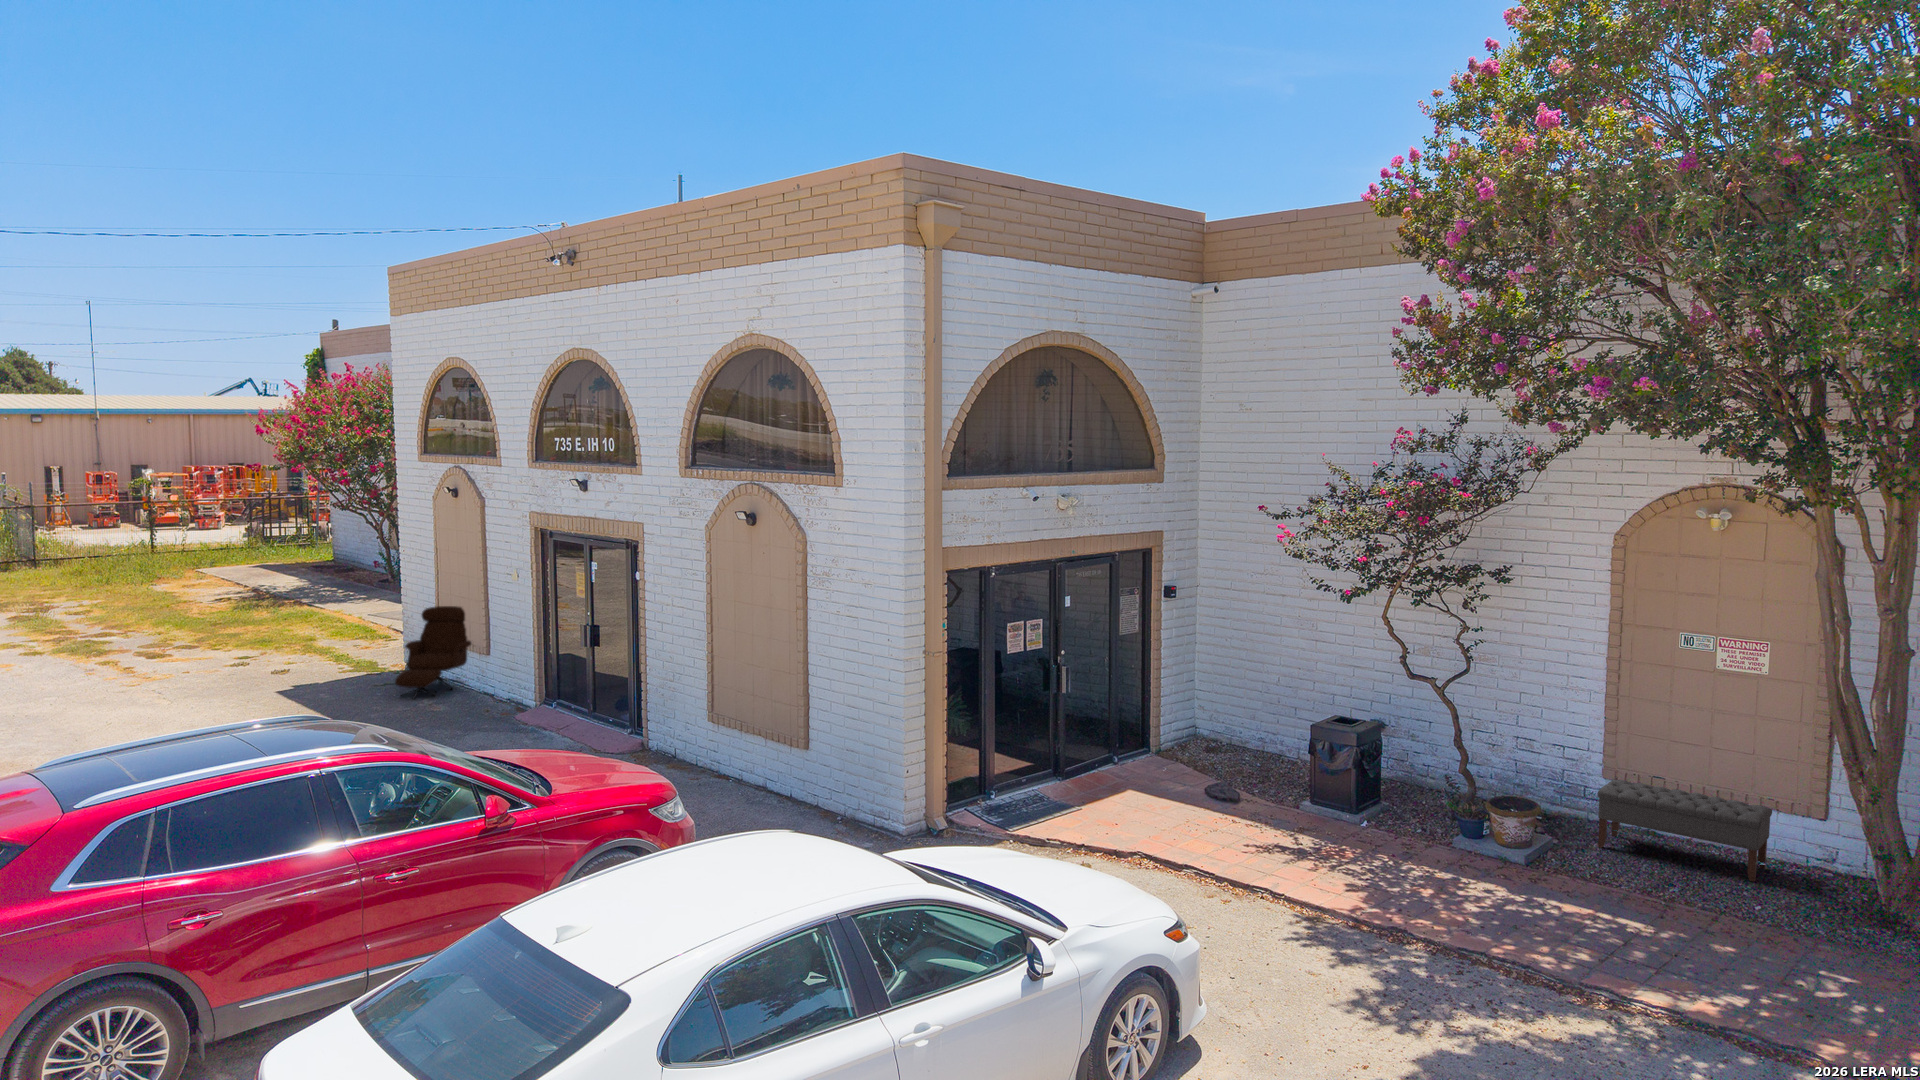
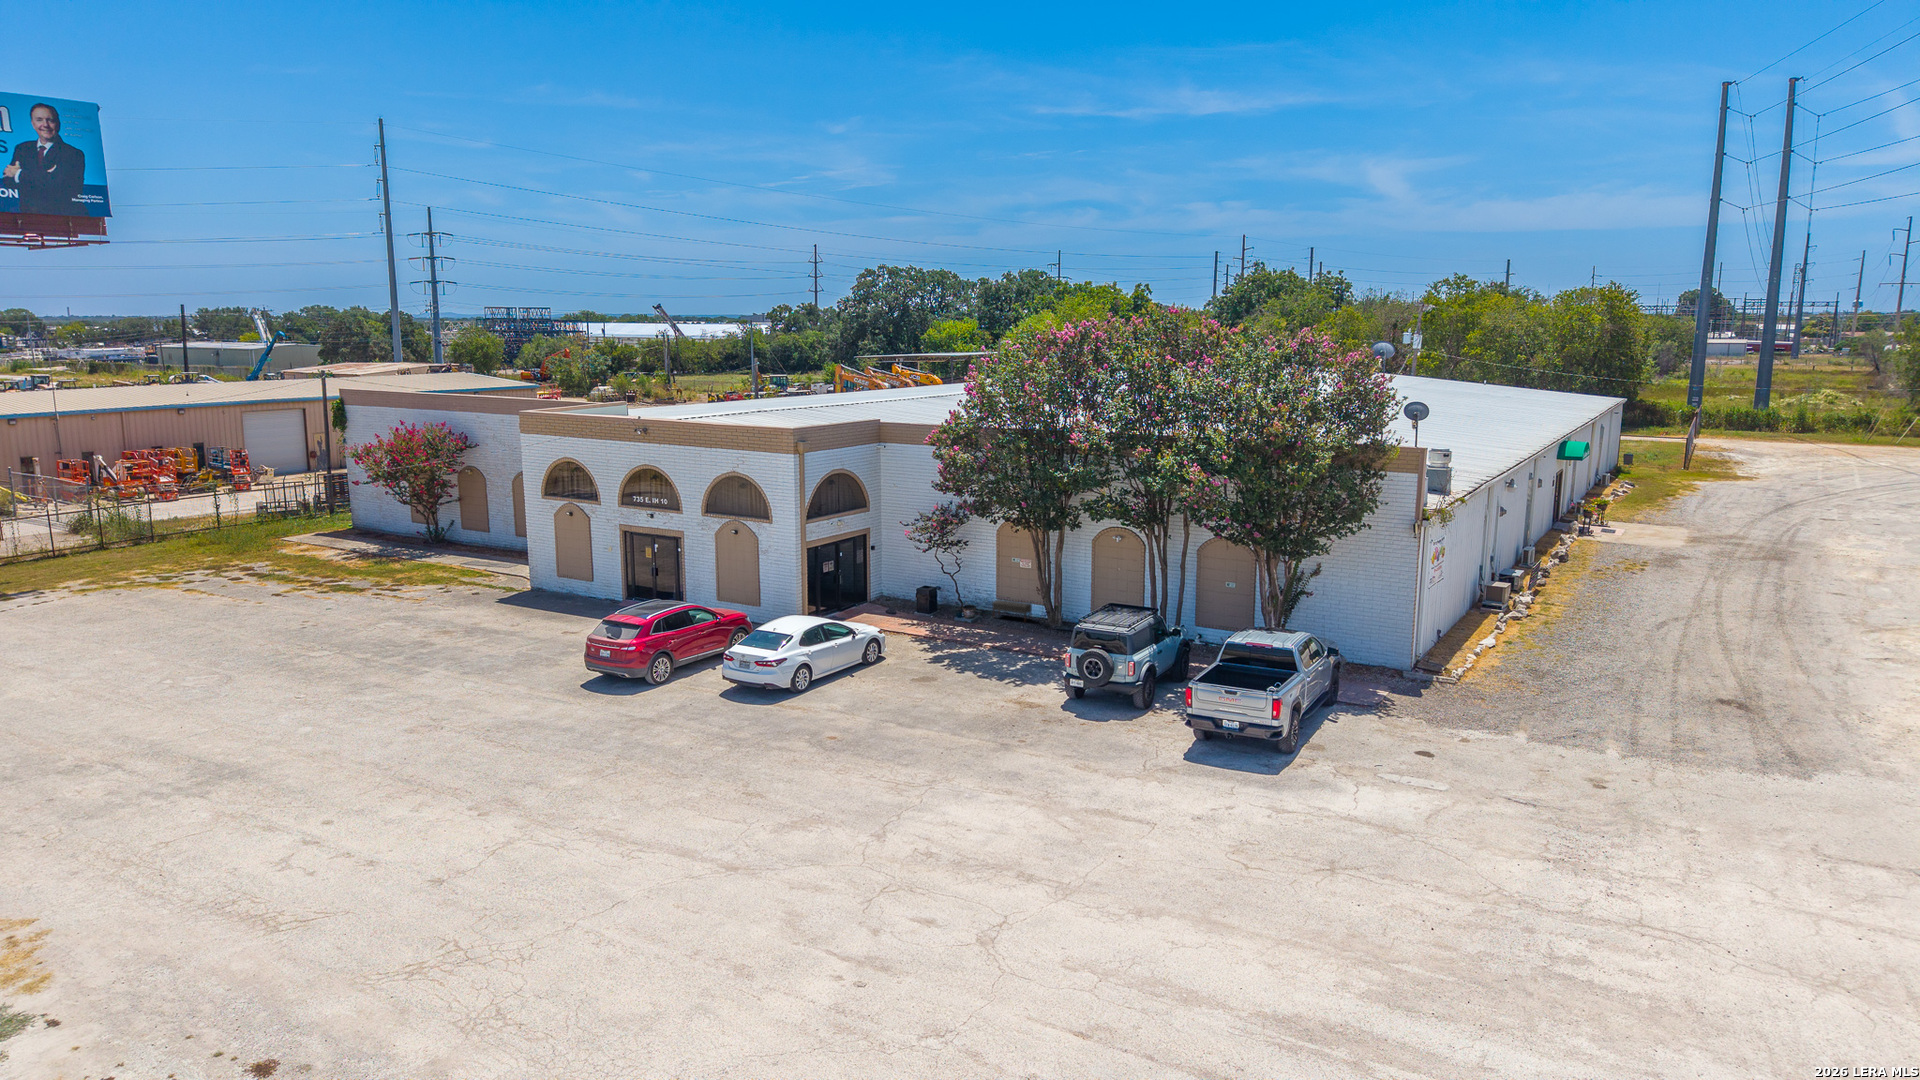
lounge chair: present [395,606,471,698] -> none [554,562,582,601]

